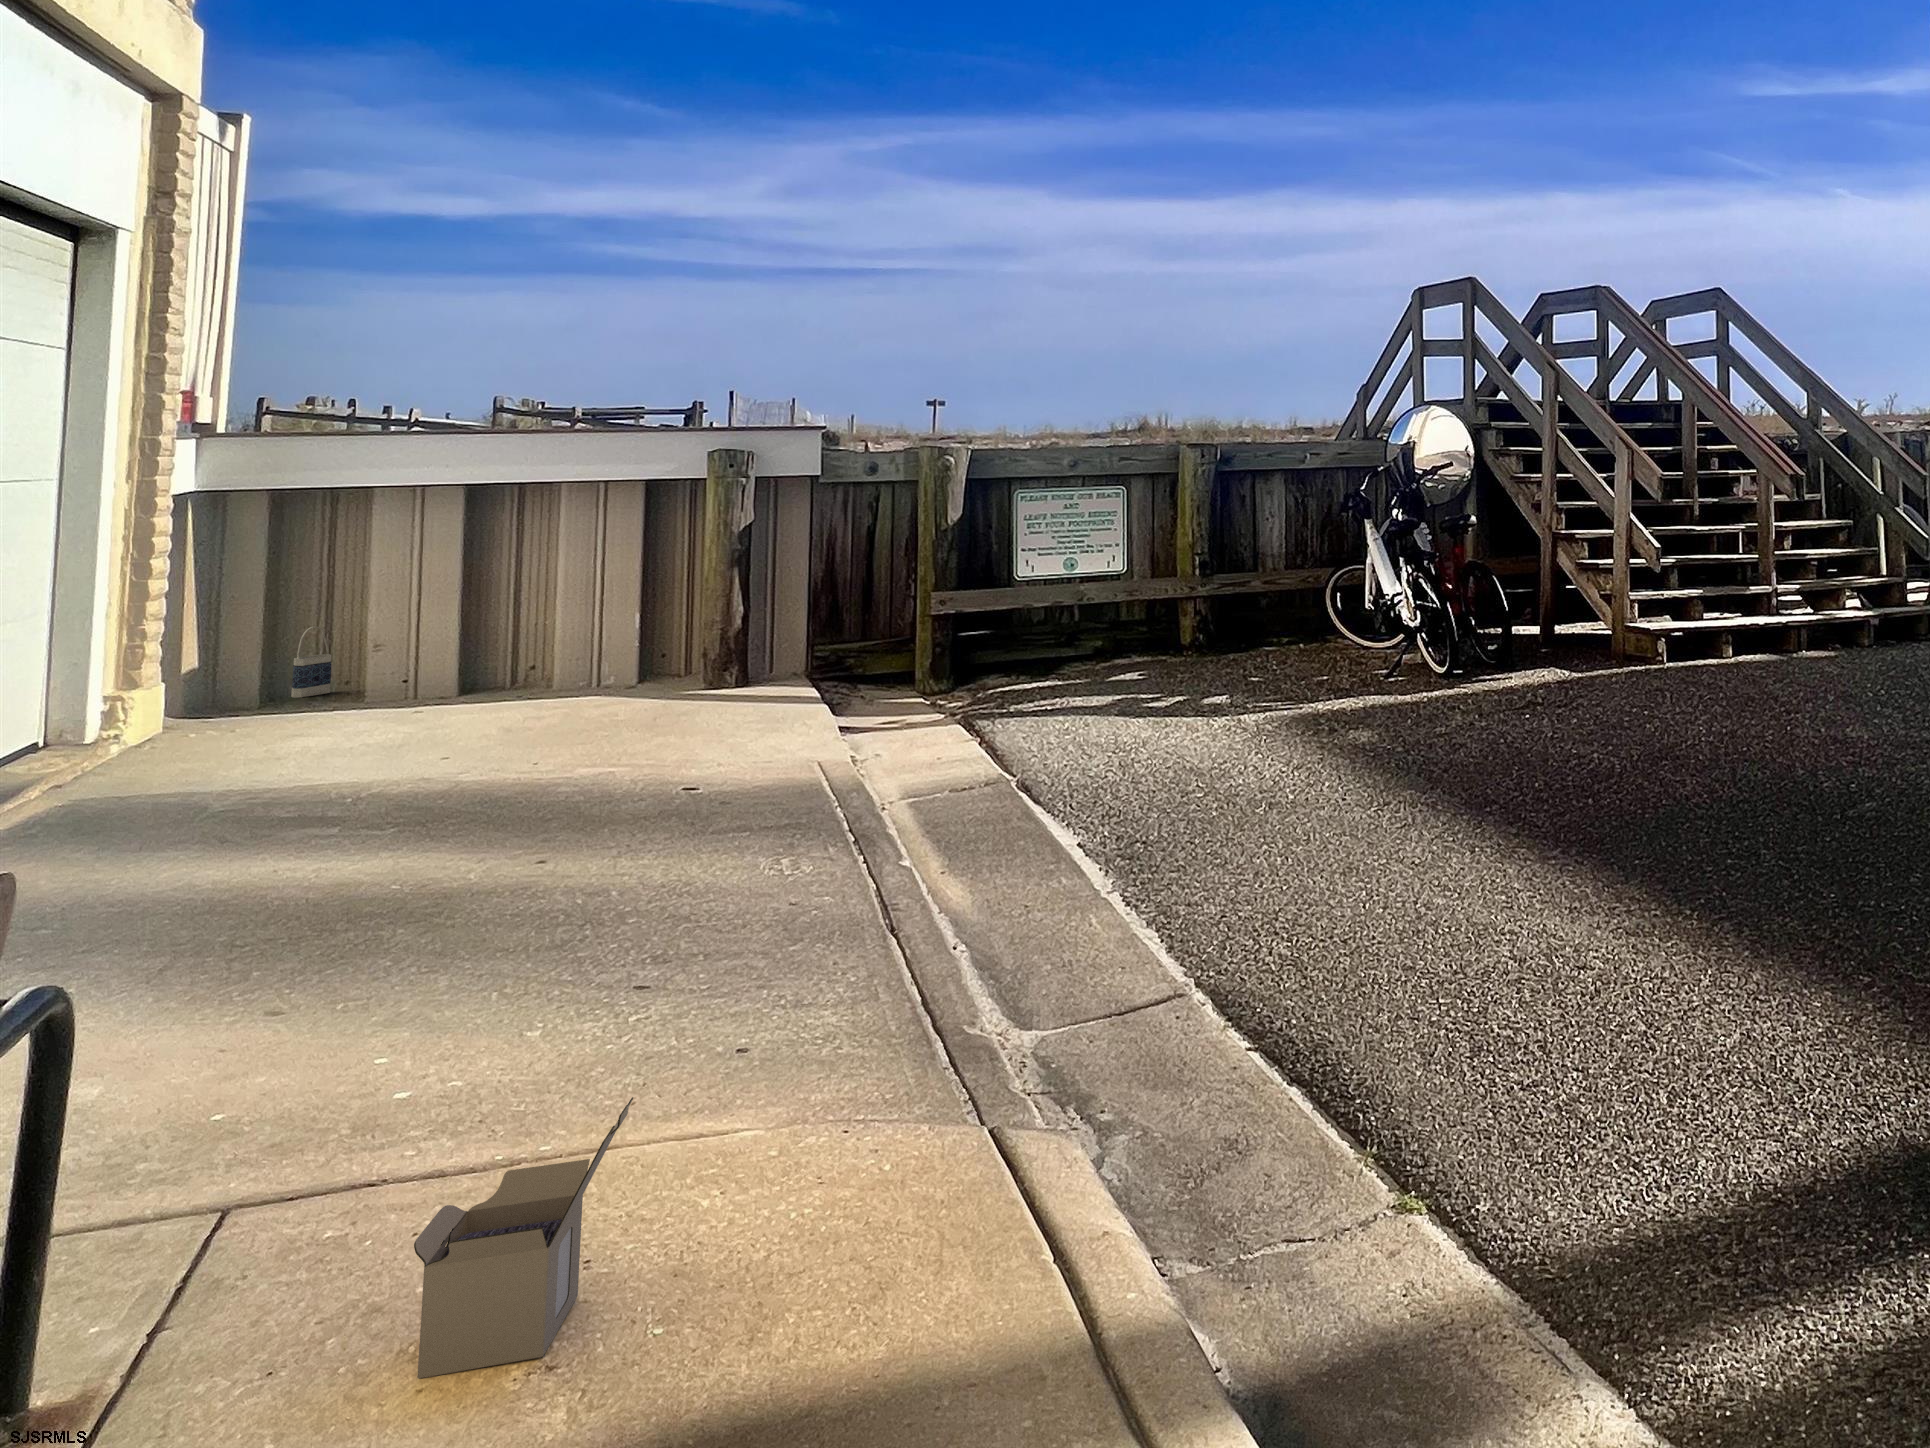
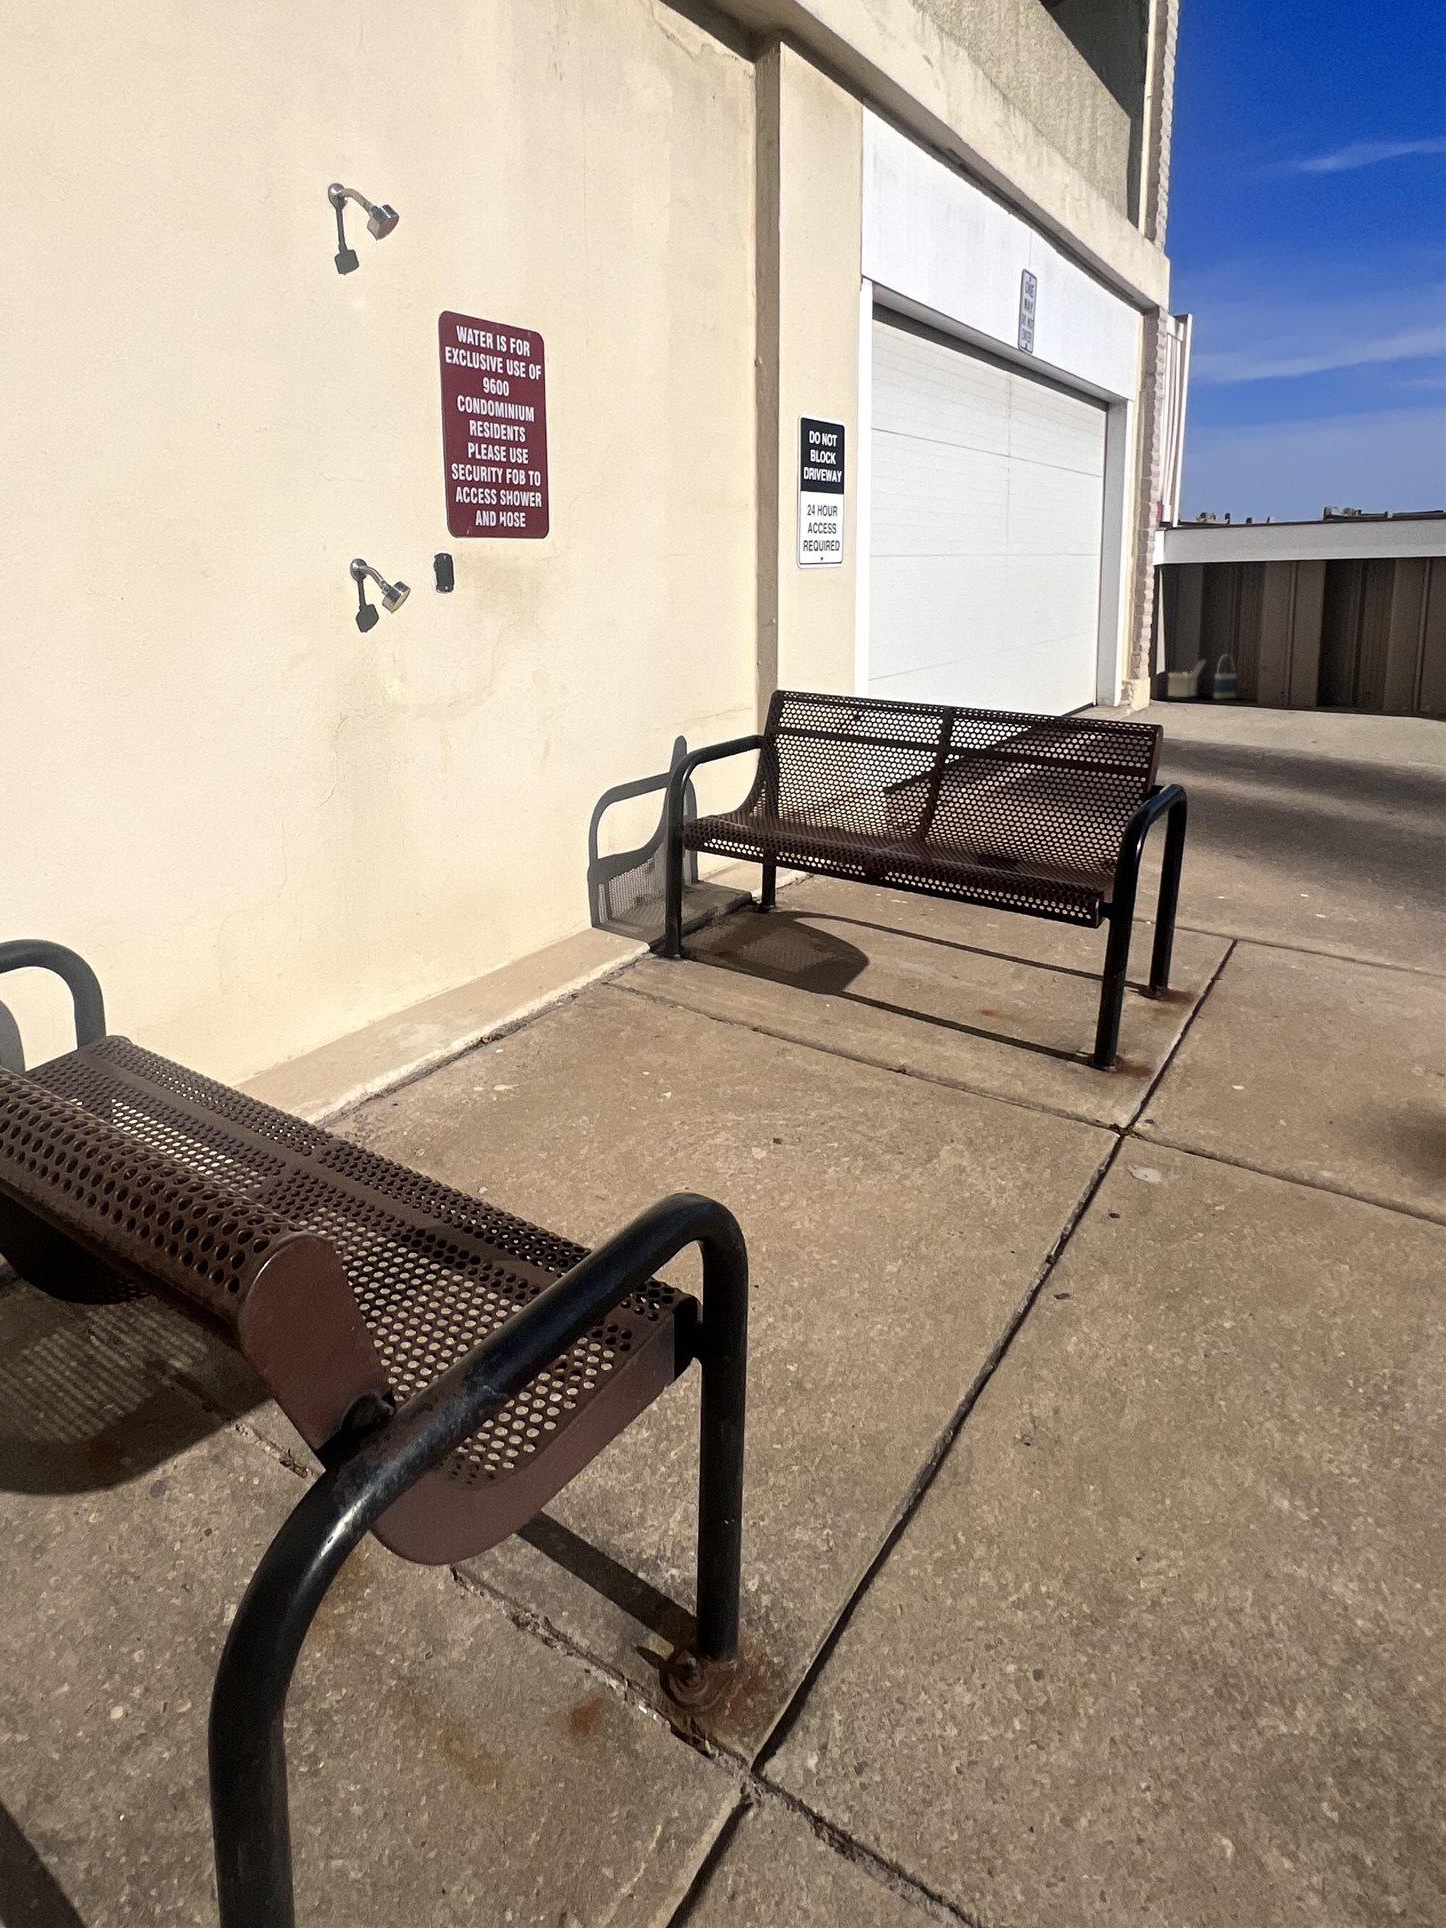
cardboard box: present [414,1097,633,1379] -> present [1168,659,1205,697]

